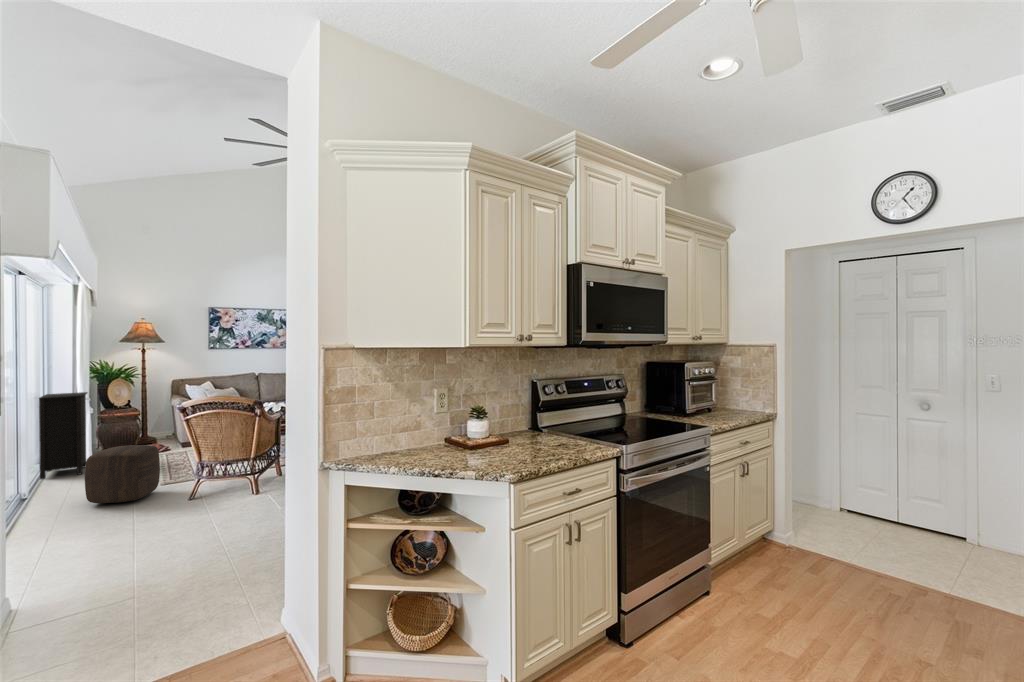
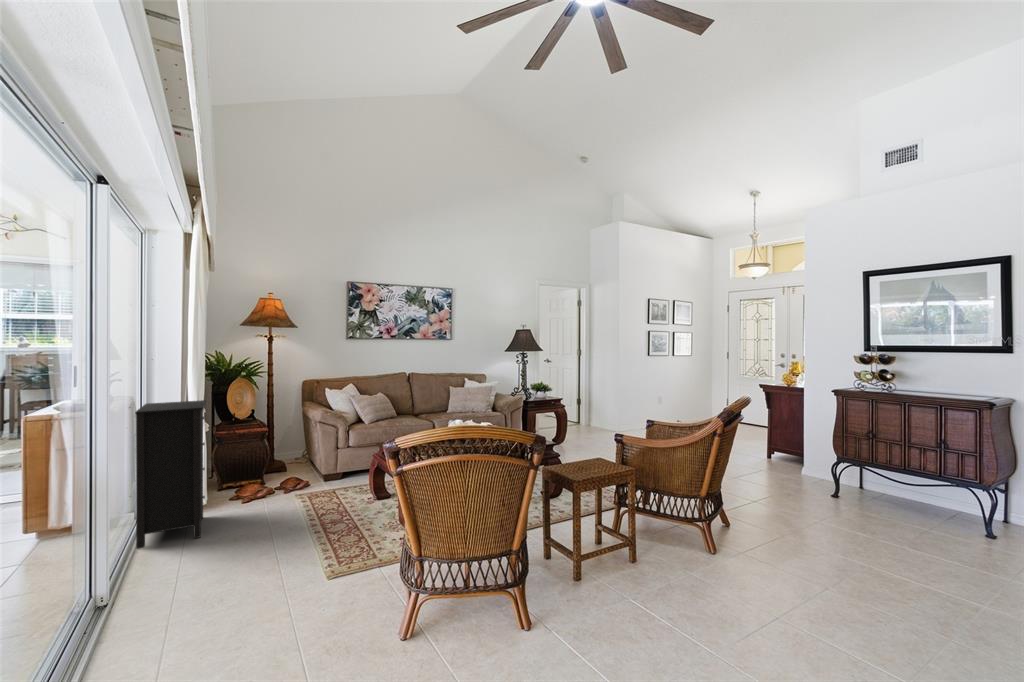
ottoman: present [85,445,160,503] -> none [229,508,351,640]

